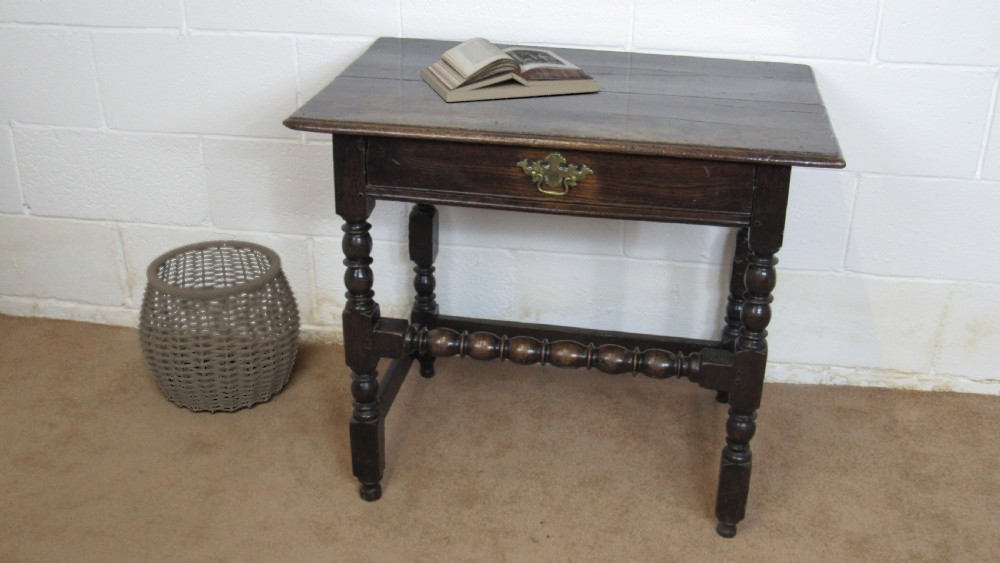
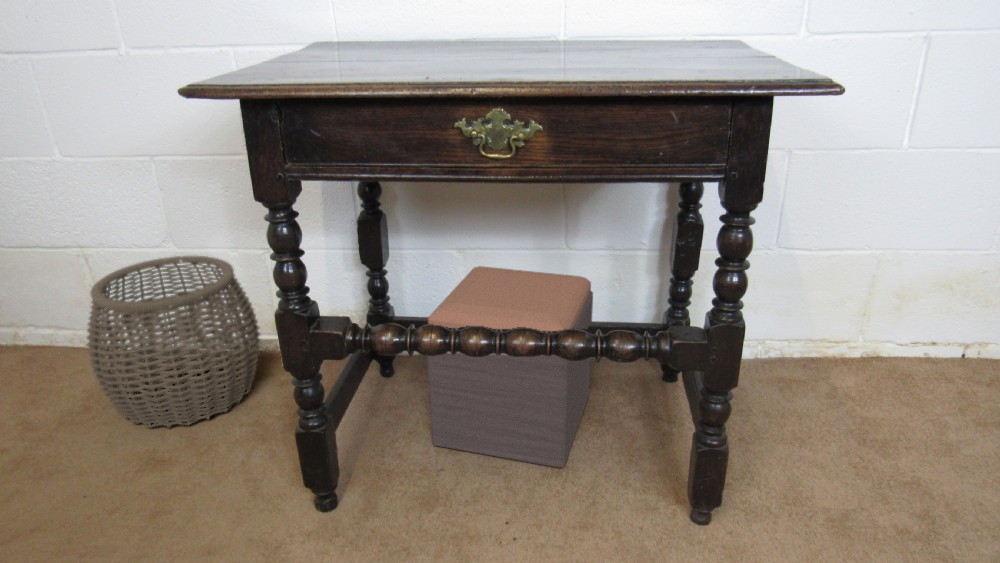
book: present [420,37,599,102] -> none [349,14,539,68]
footstool: none [473,272,643,478] -> present [427,266,593,468]

